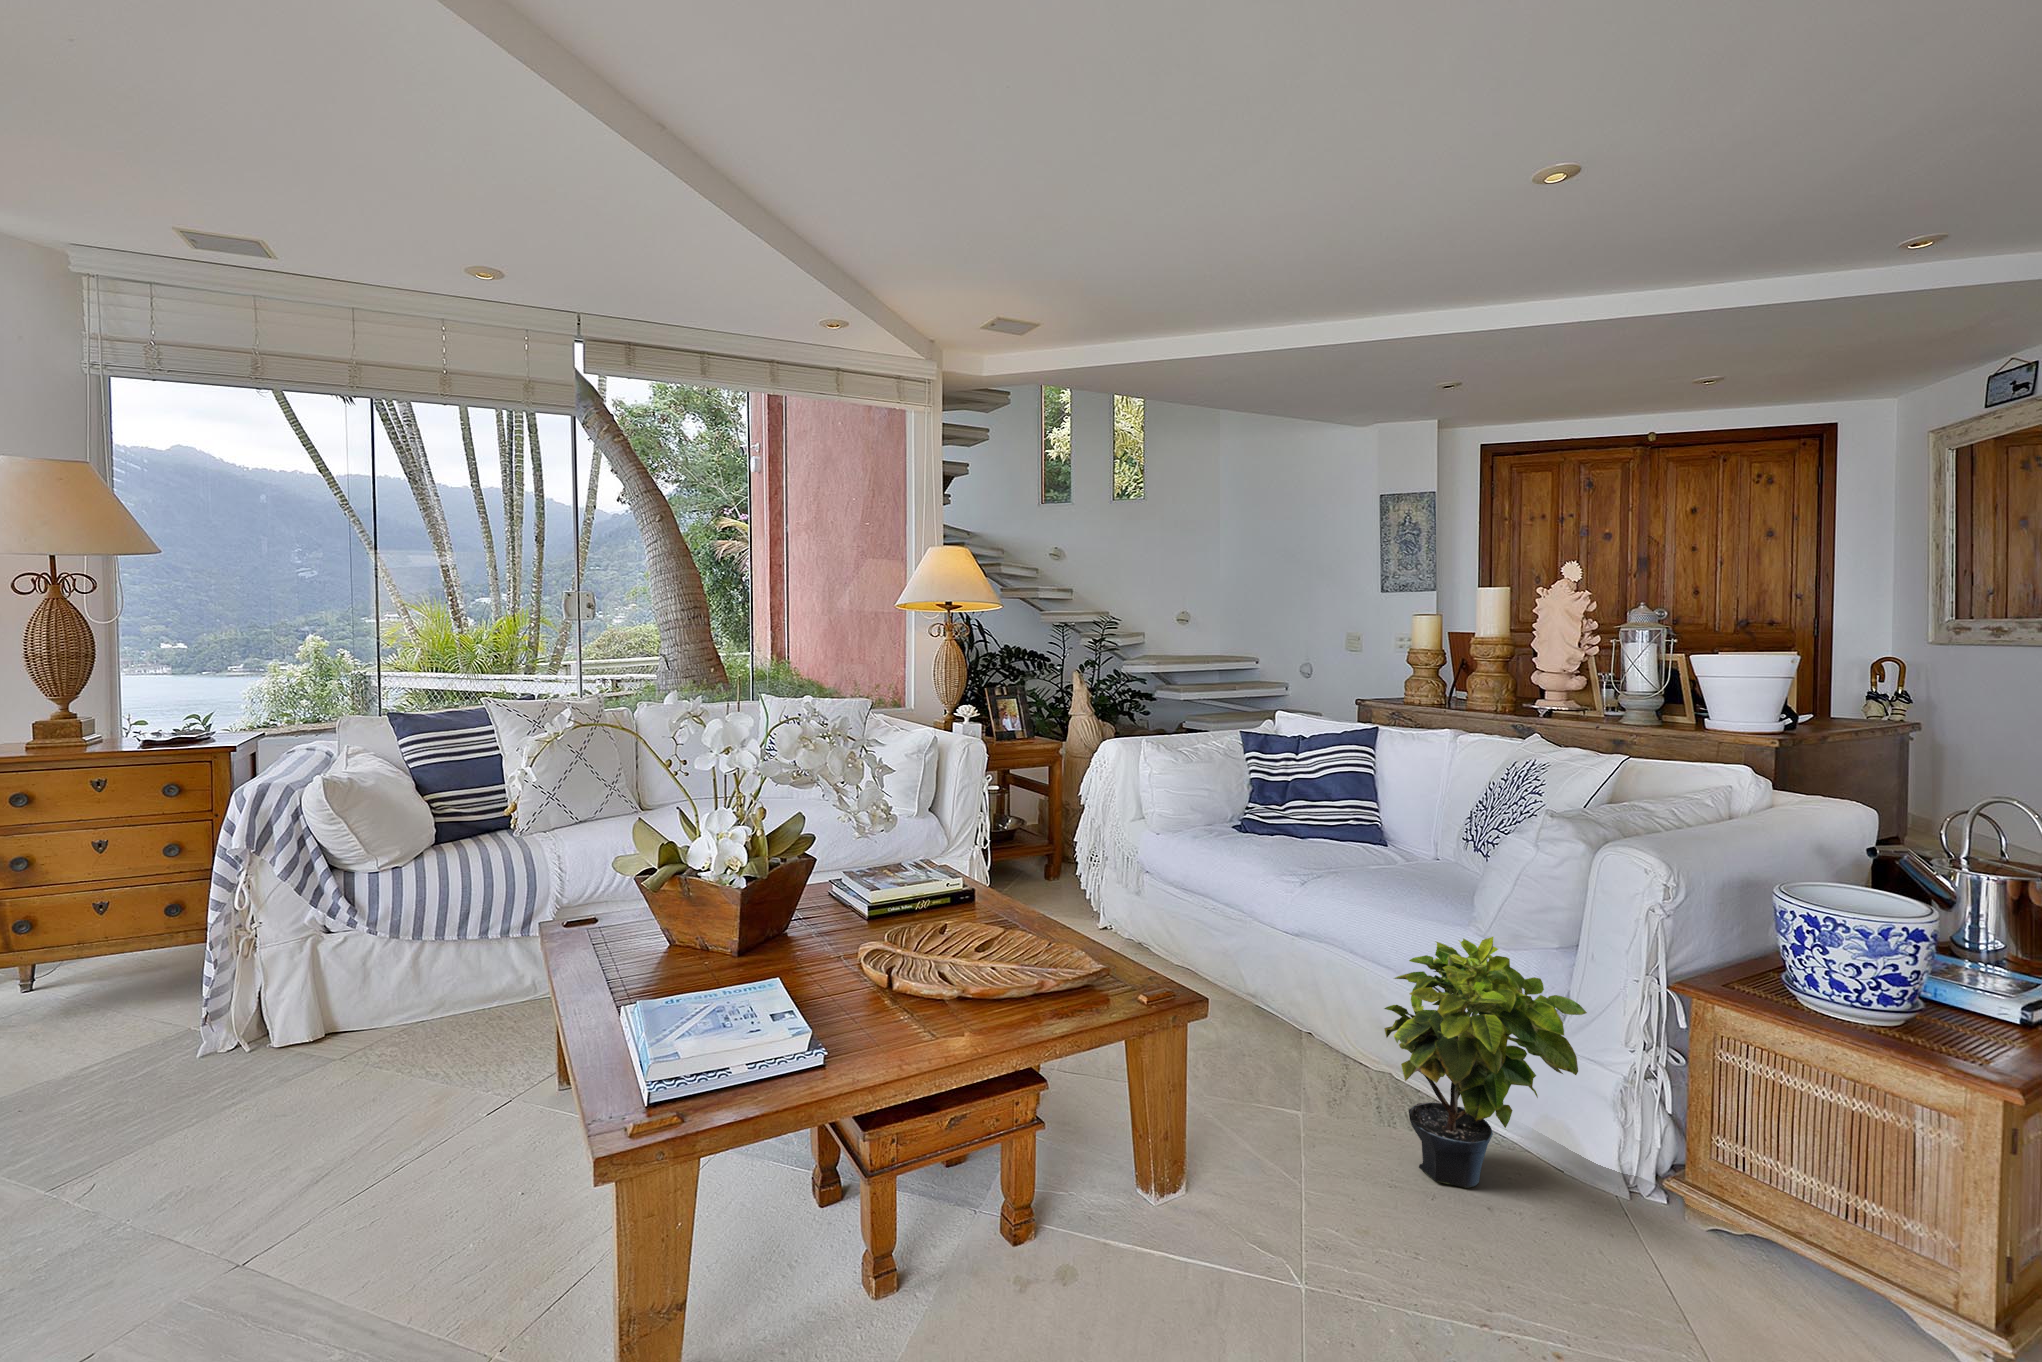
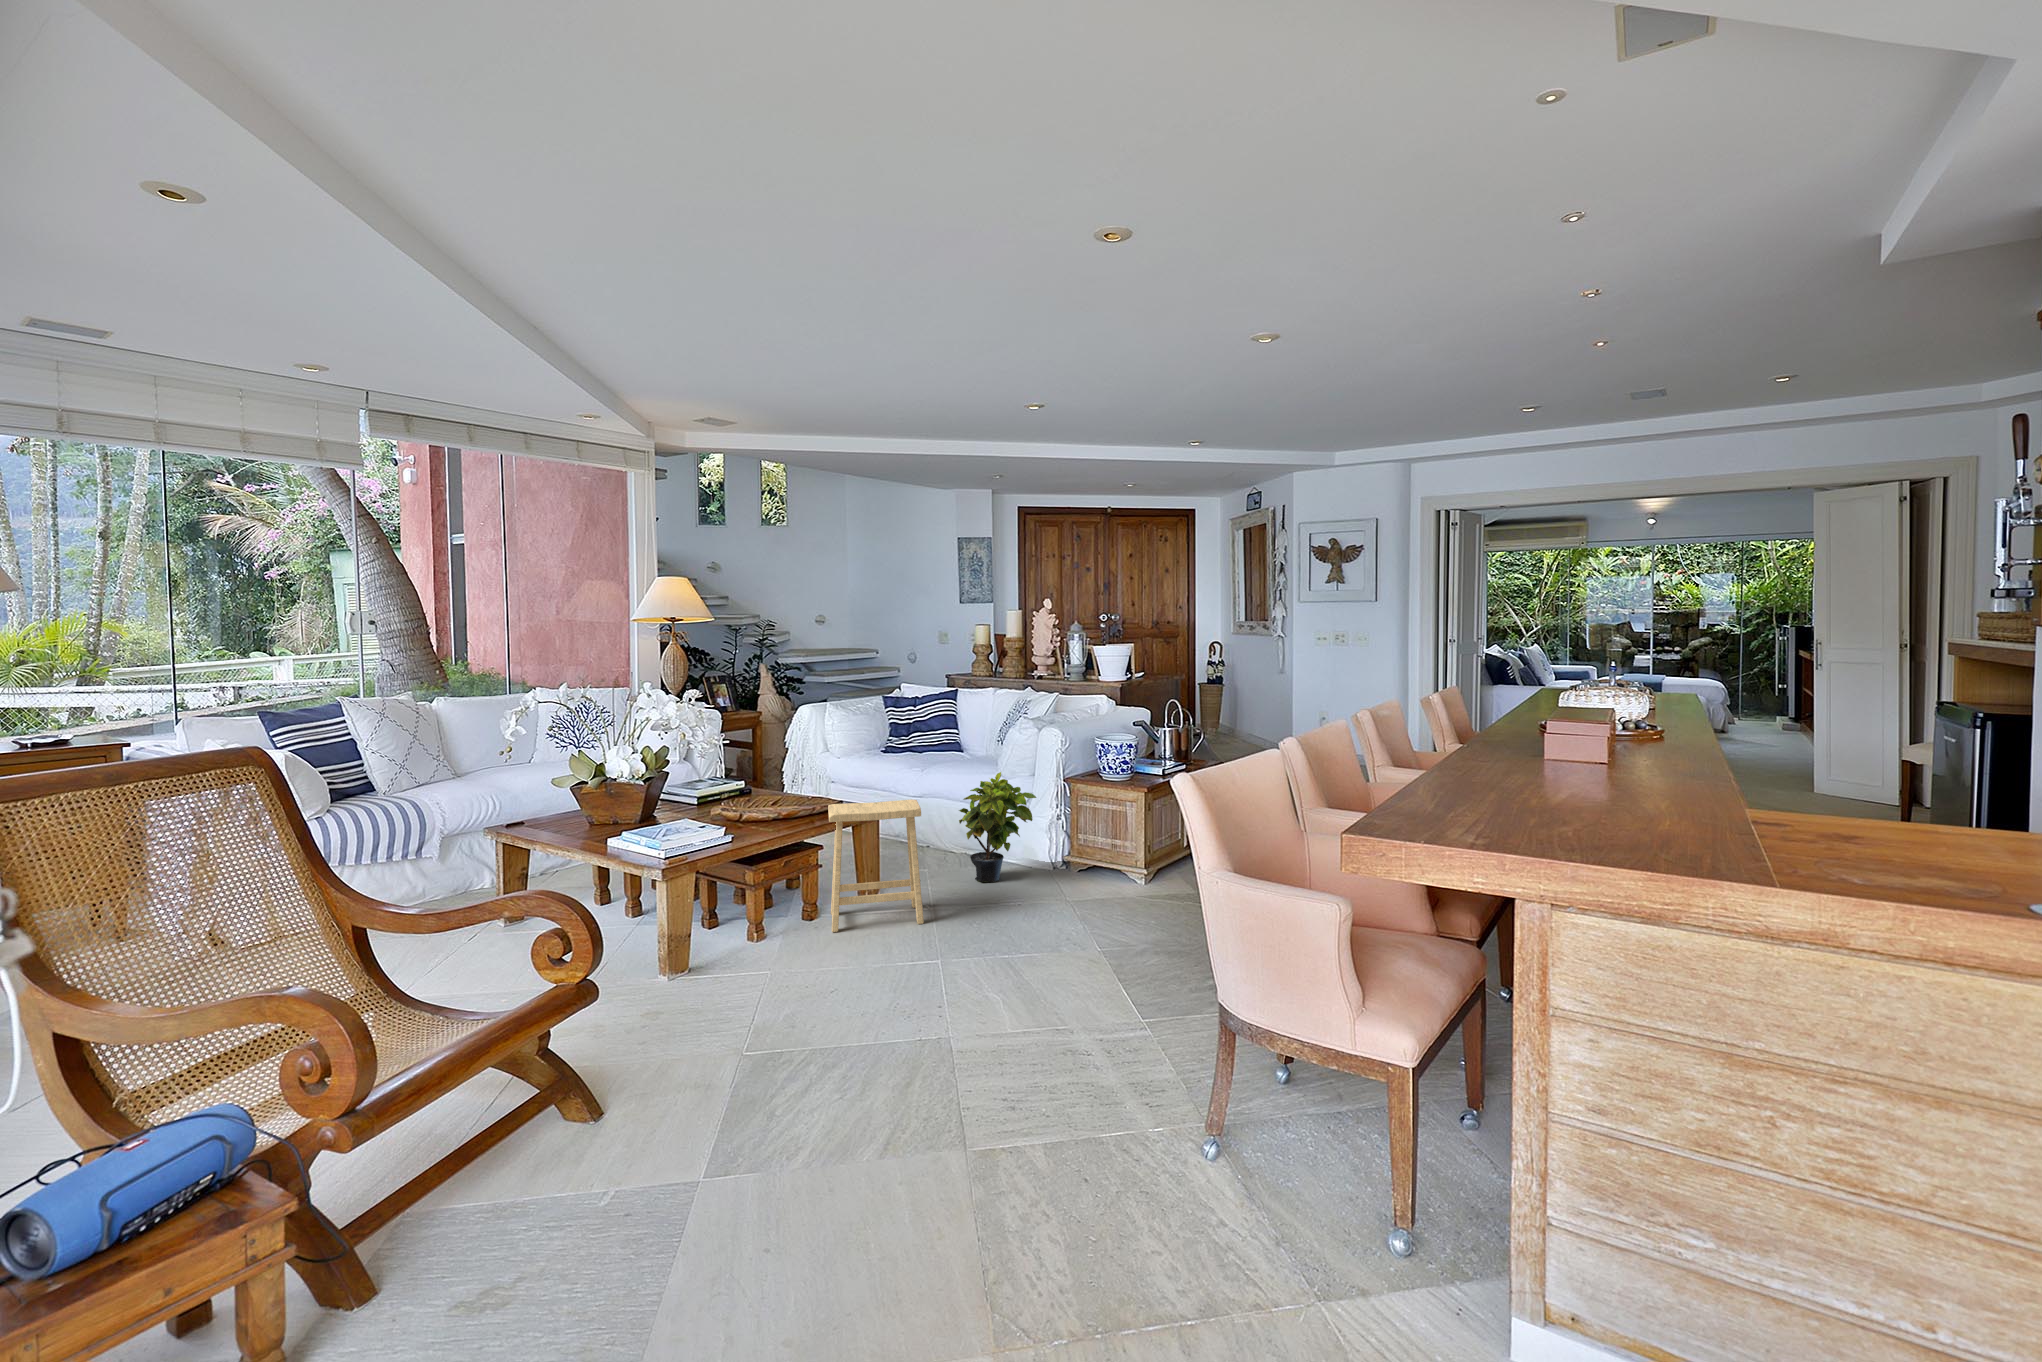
footstool: none [1072,976,1291,1317] -> present [828,799,924,932]

